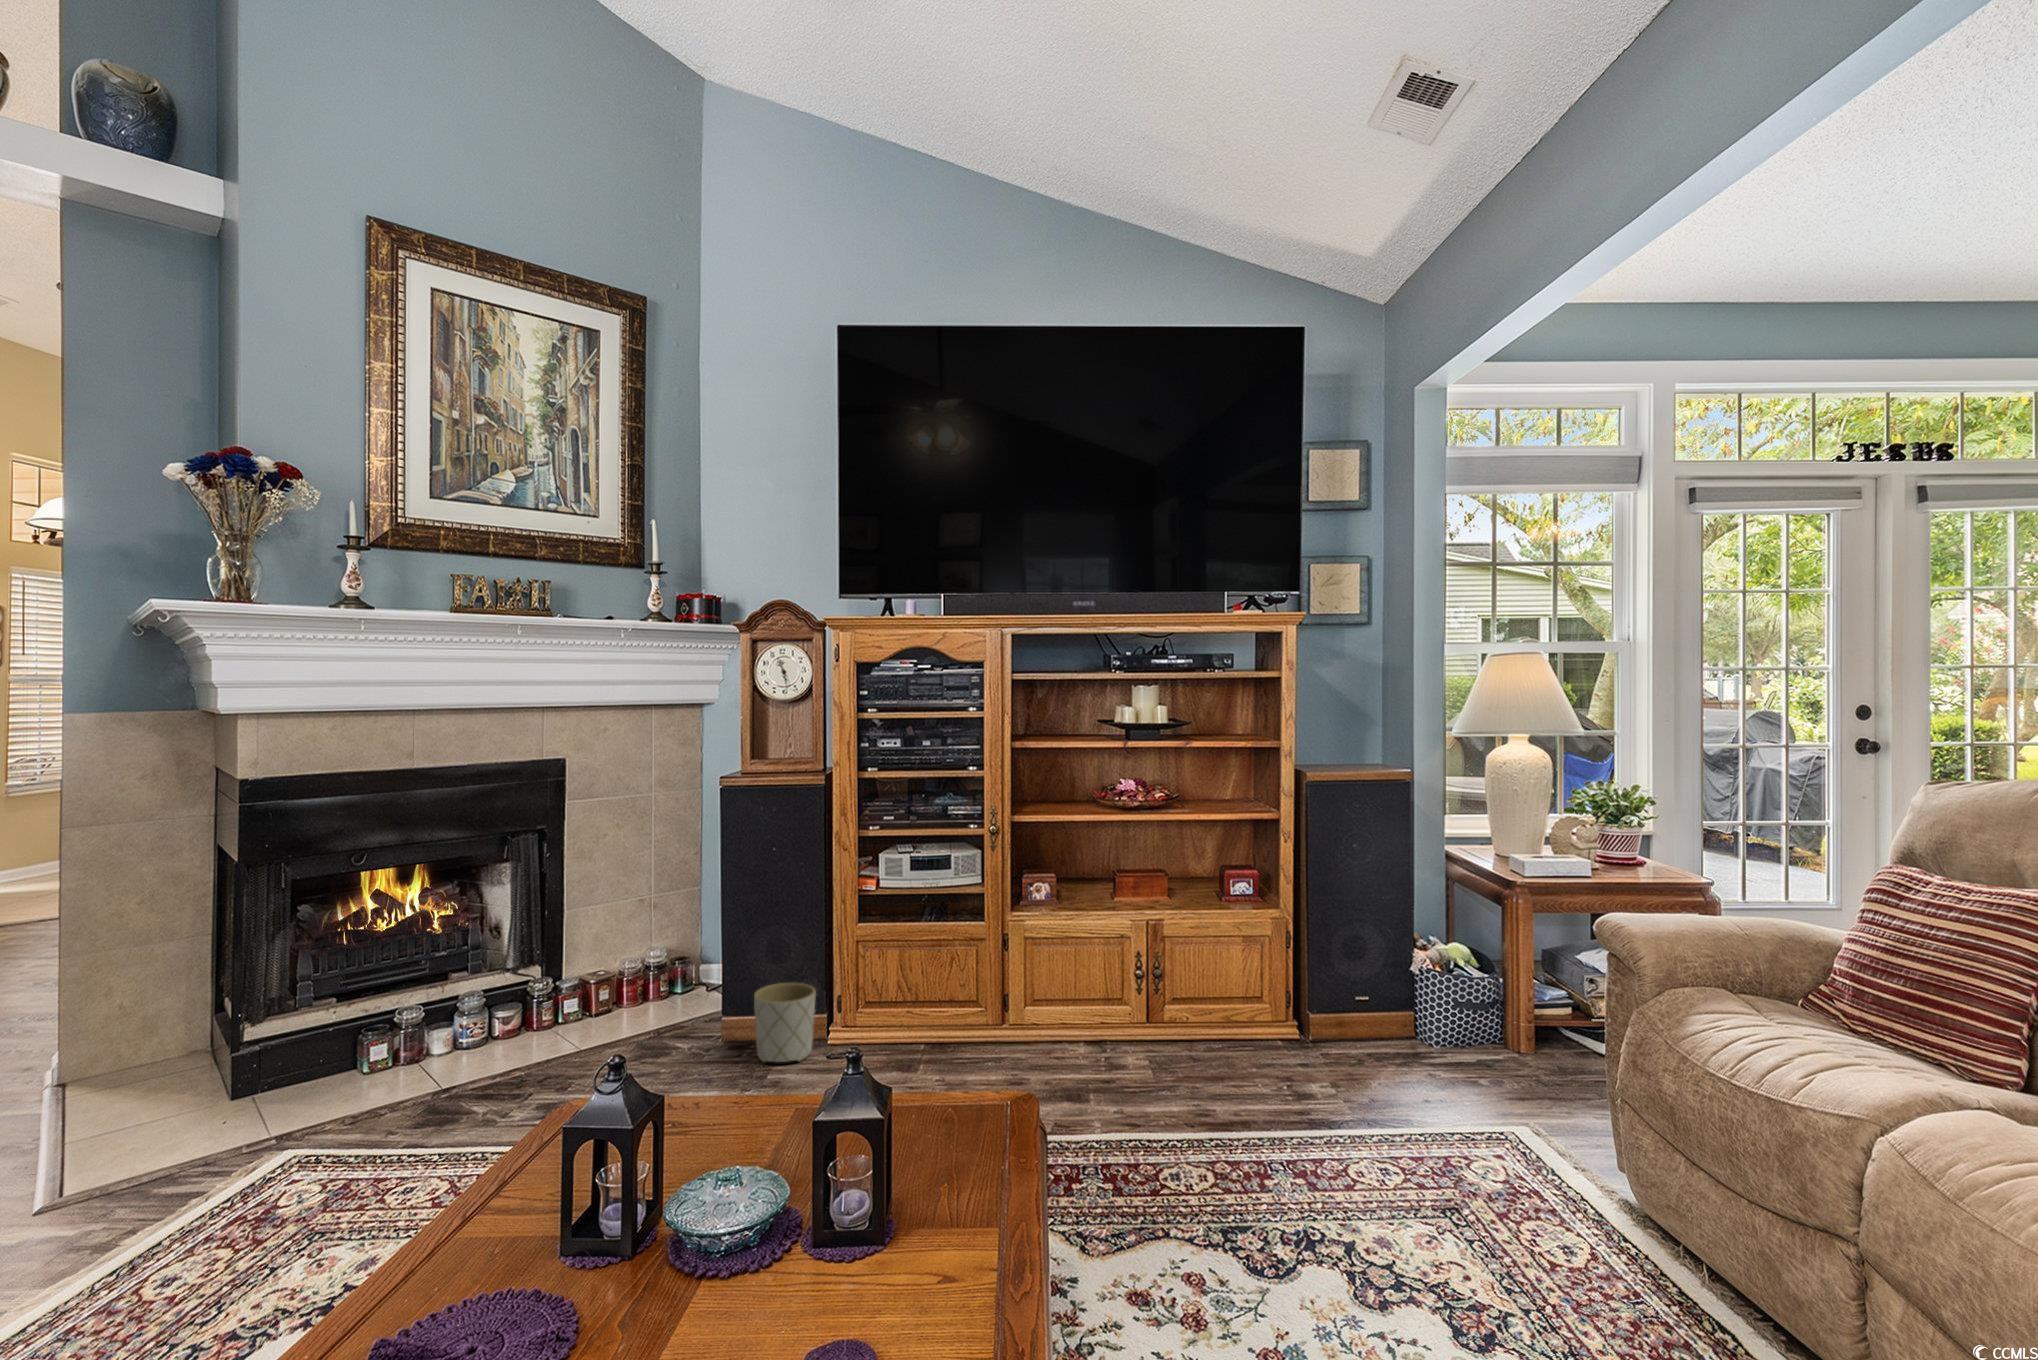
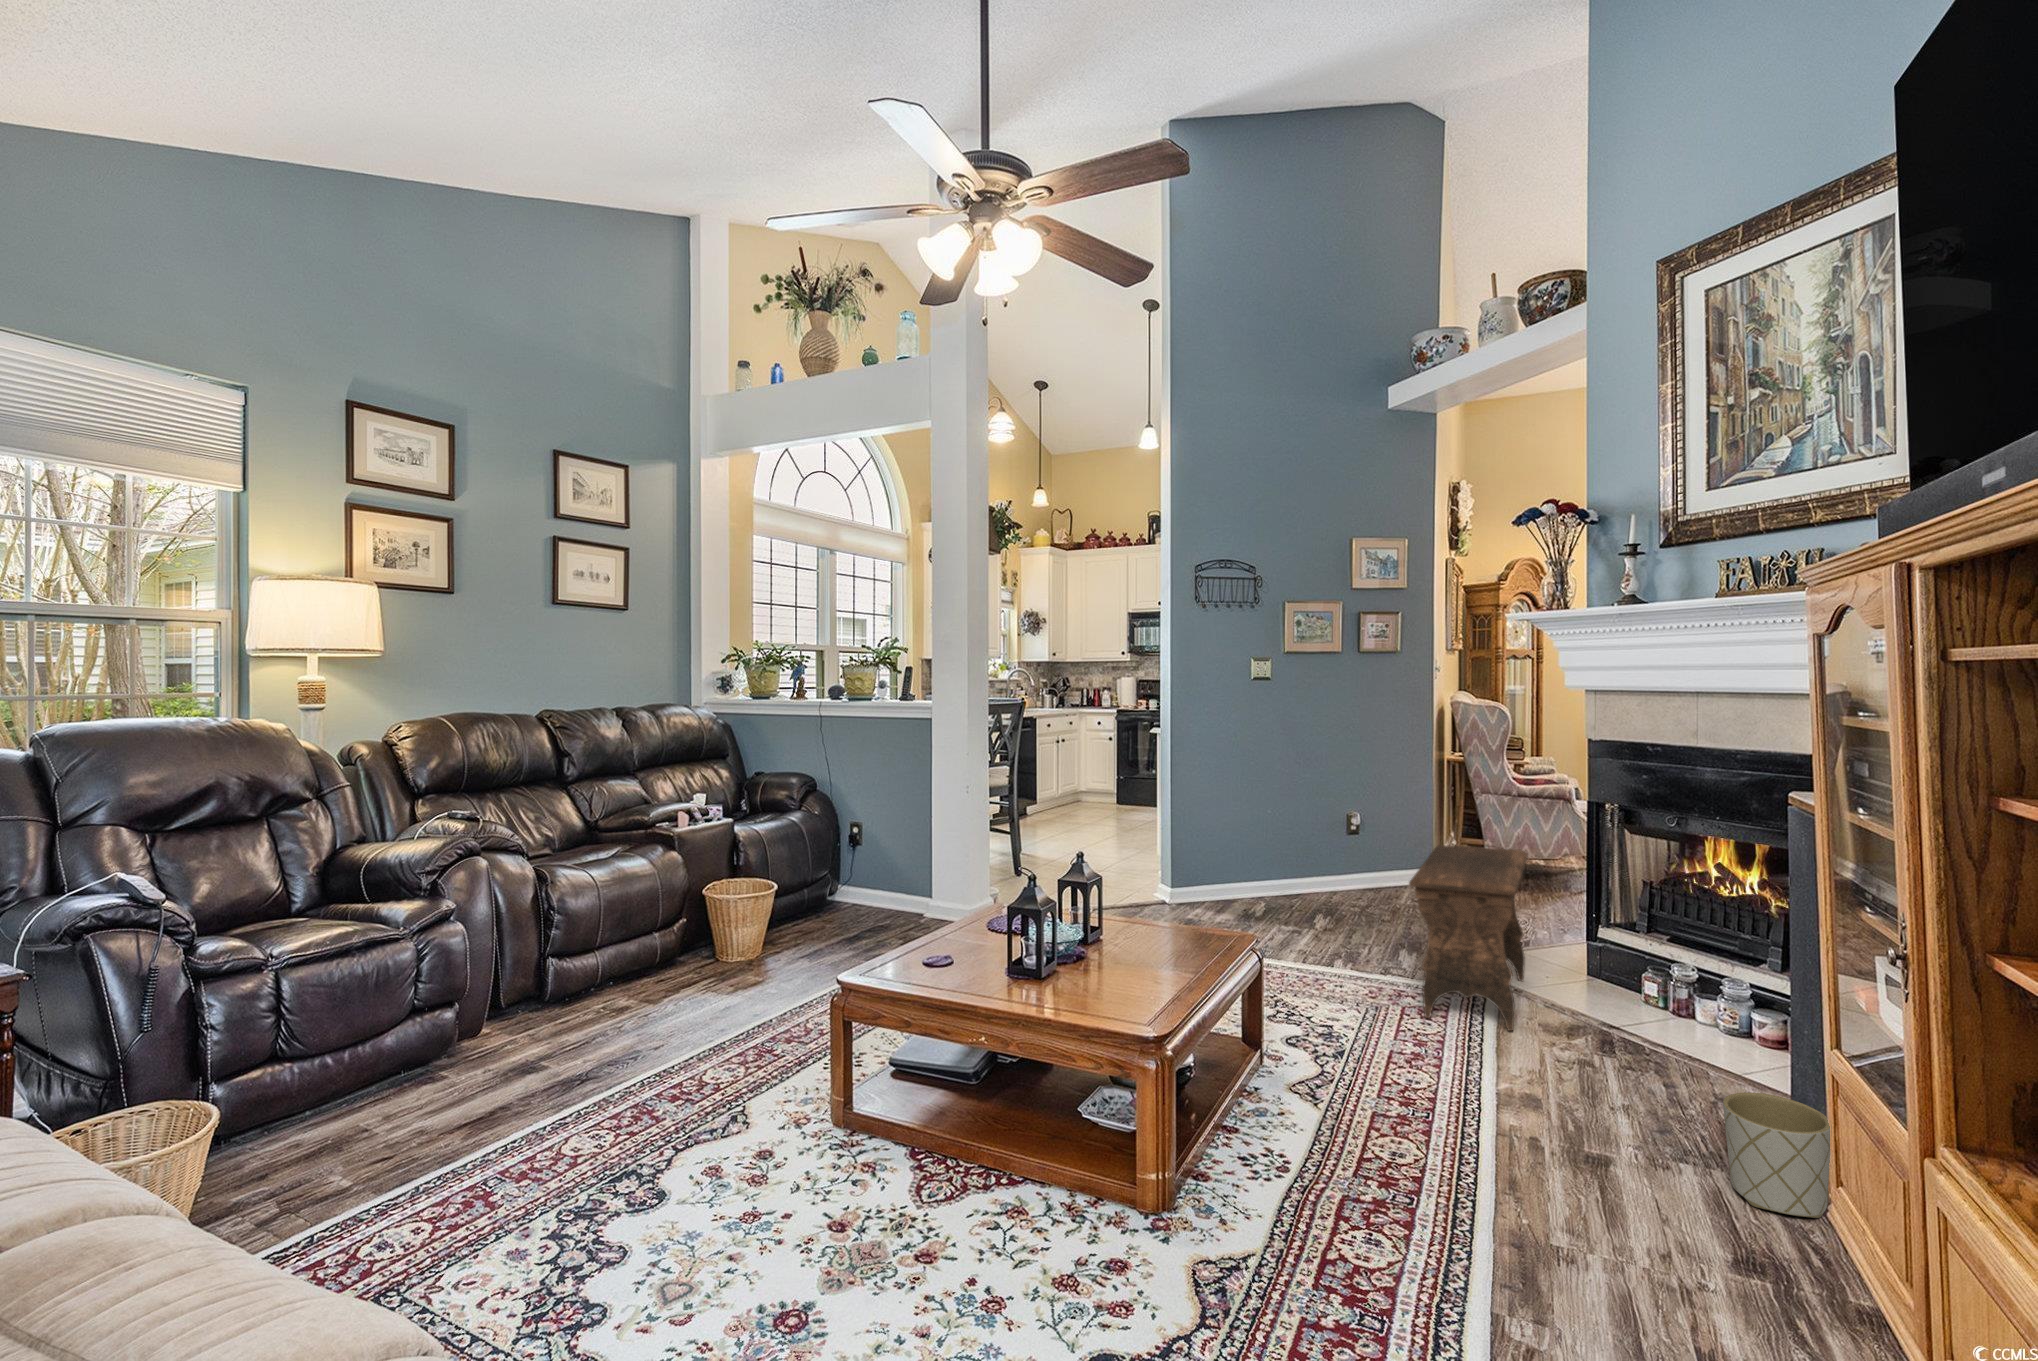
footstool: none [125,944,471,1194] -> present [1409,845,1528,1031]

